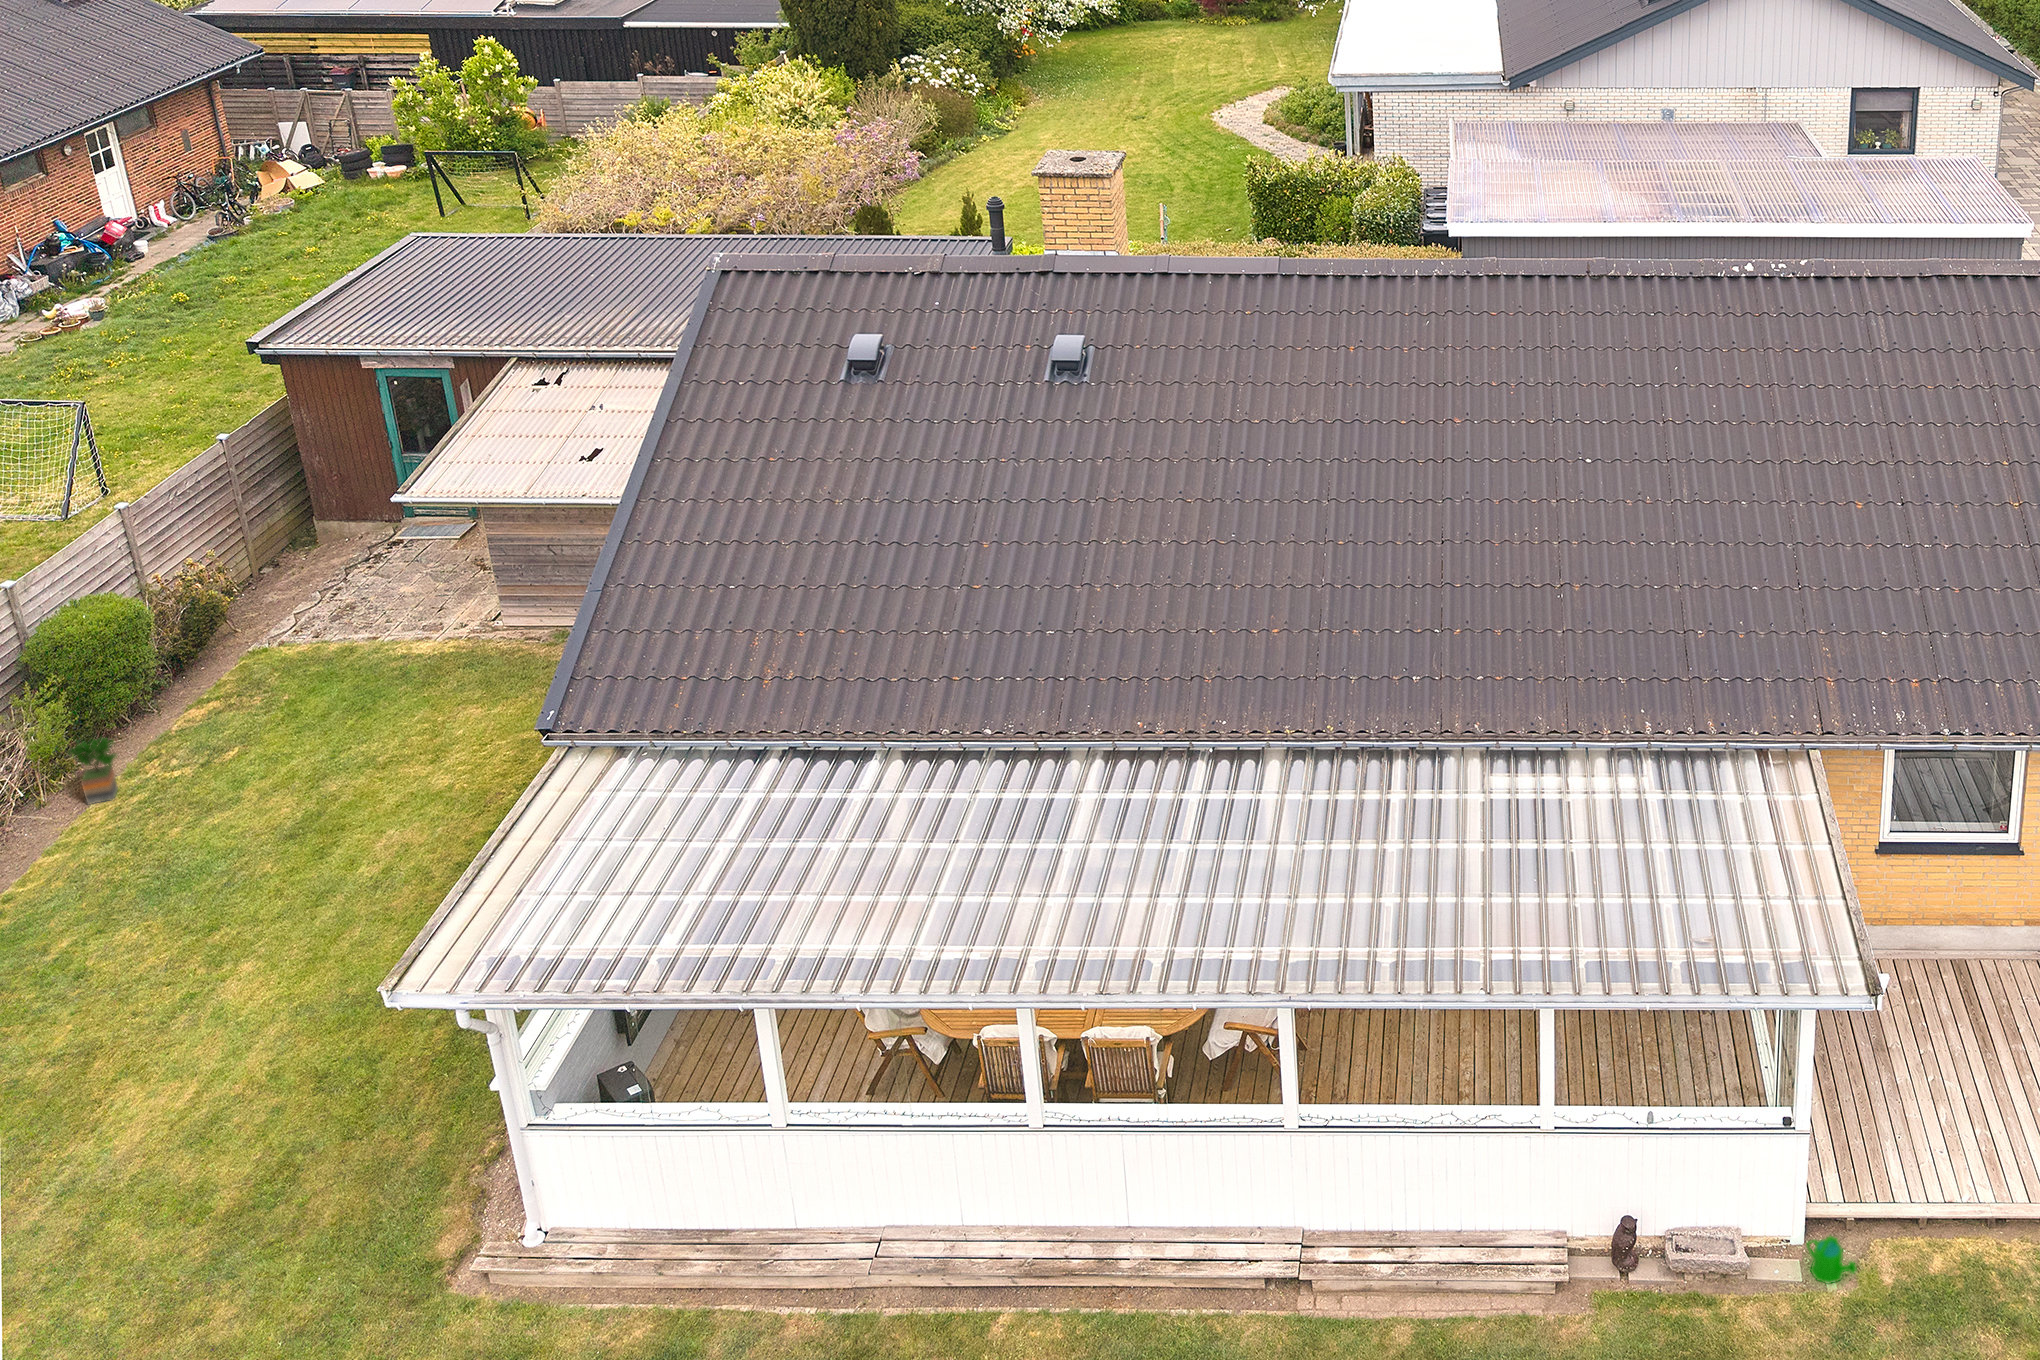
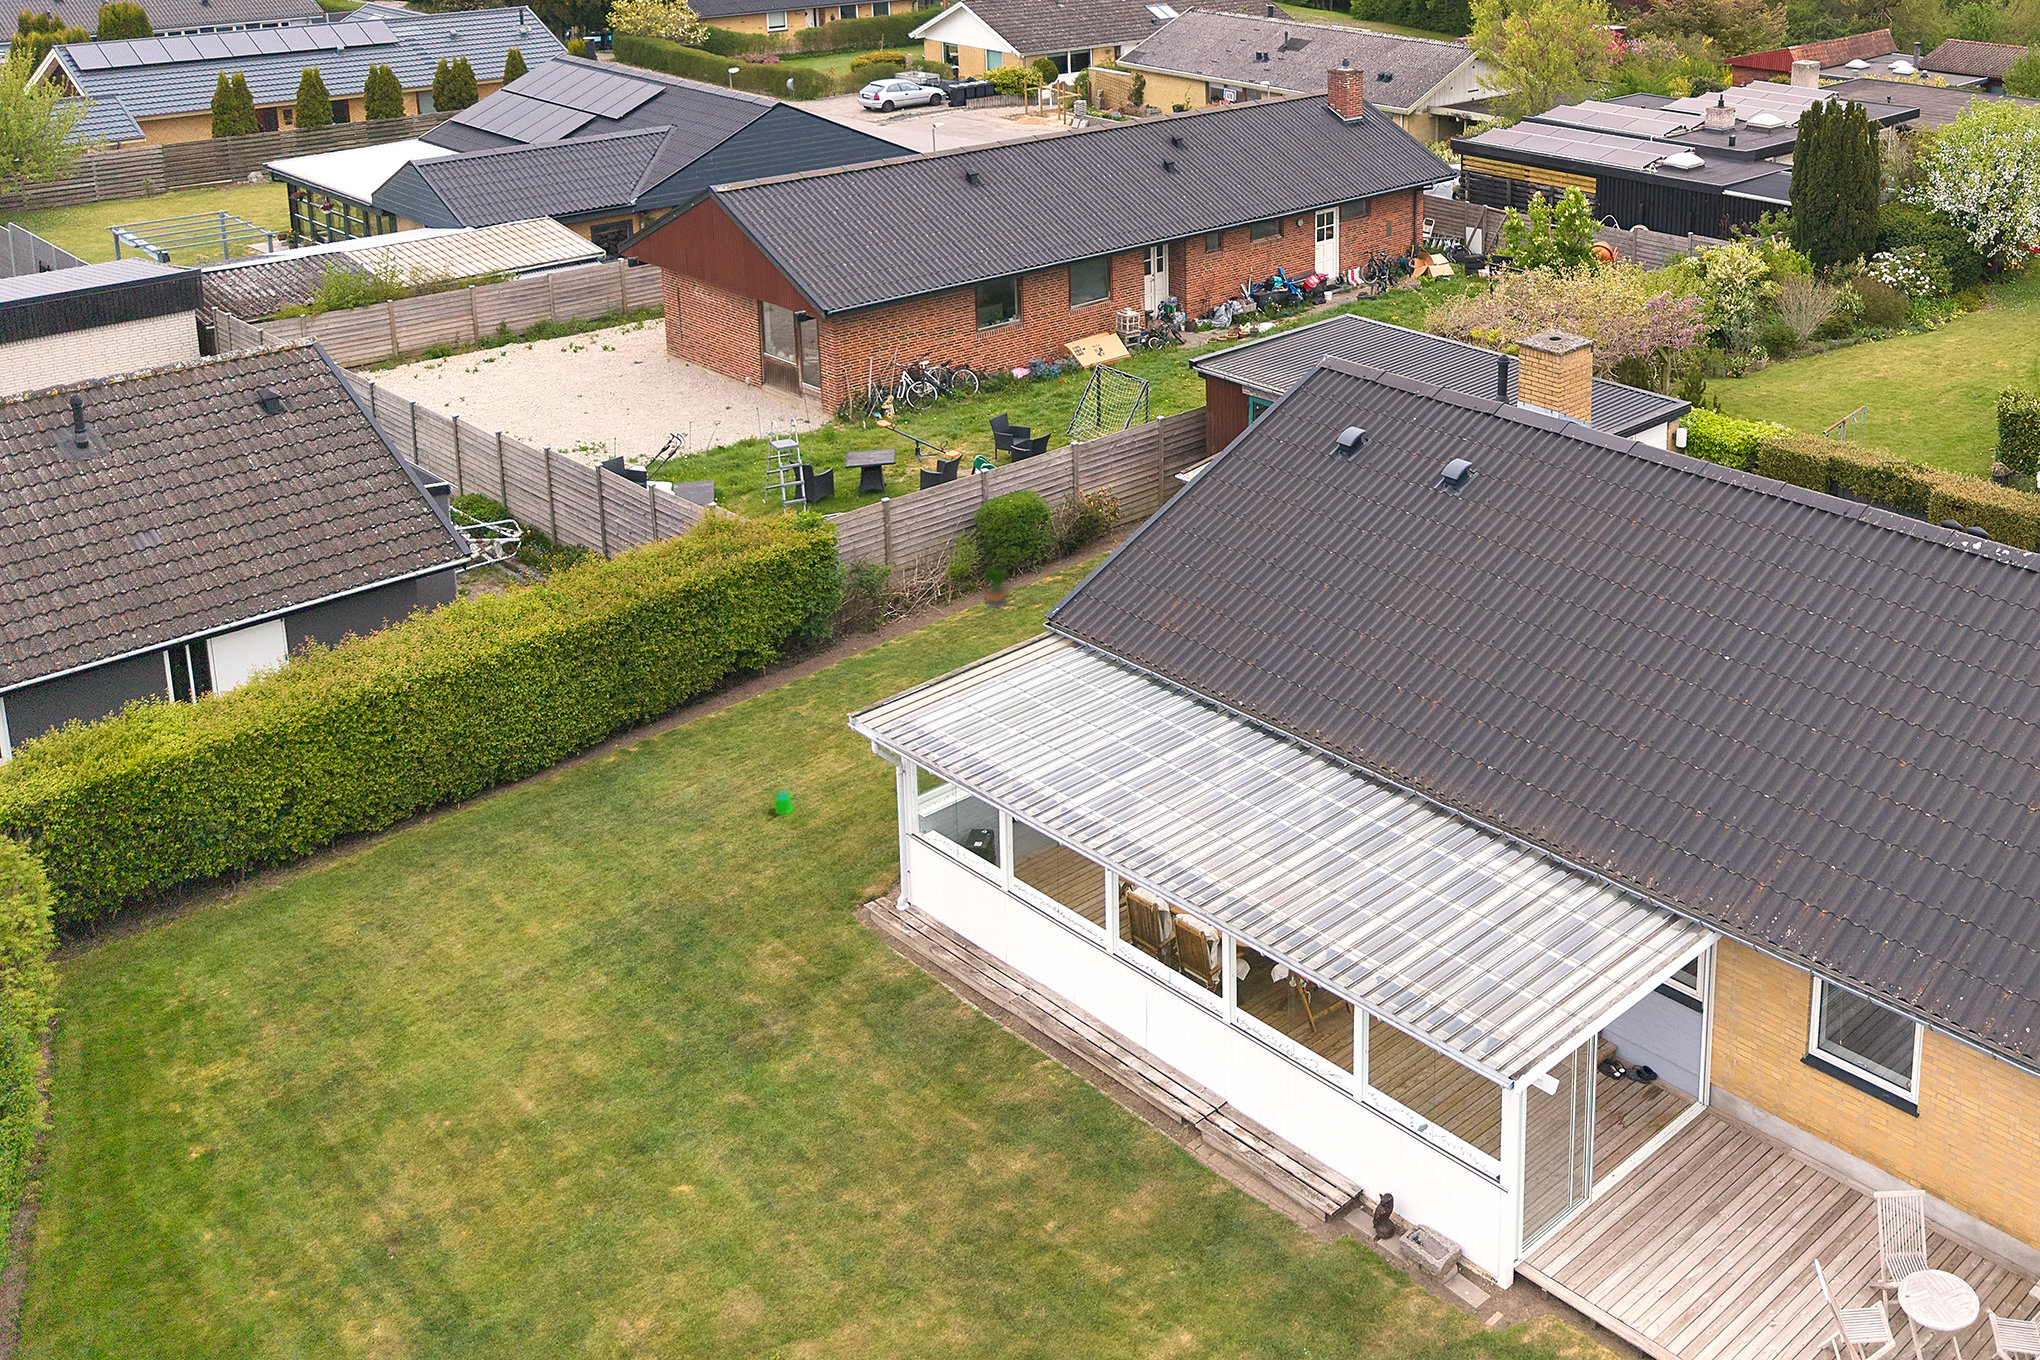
watering can: present [1806,1236,1857,1284] -> present [774,789,793,815]

